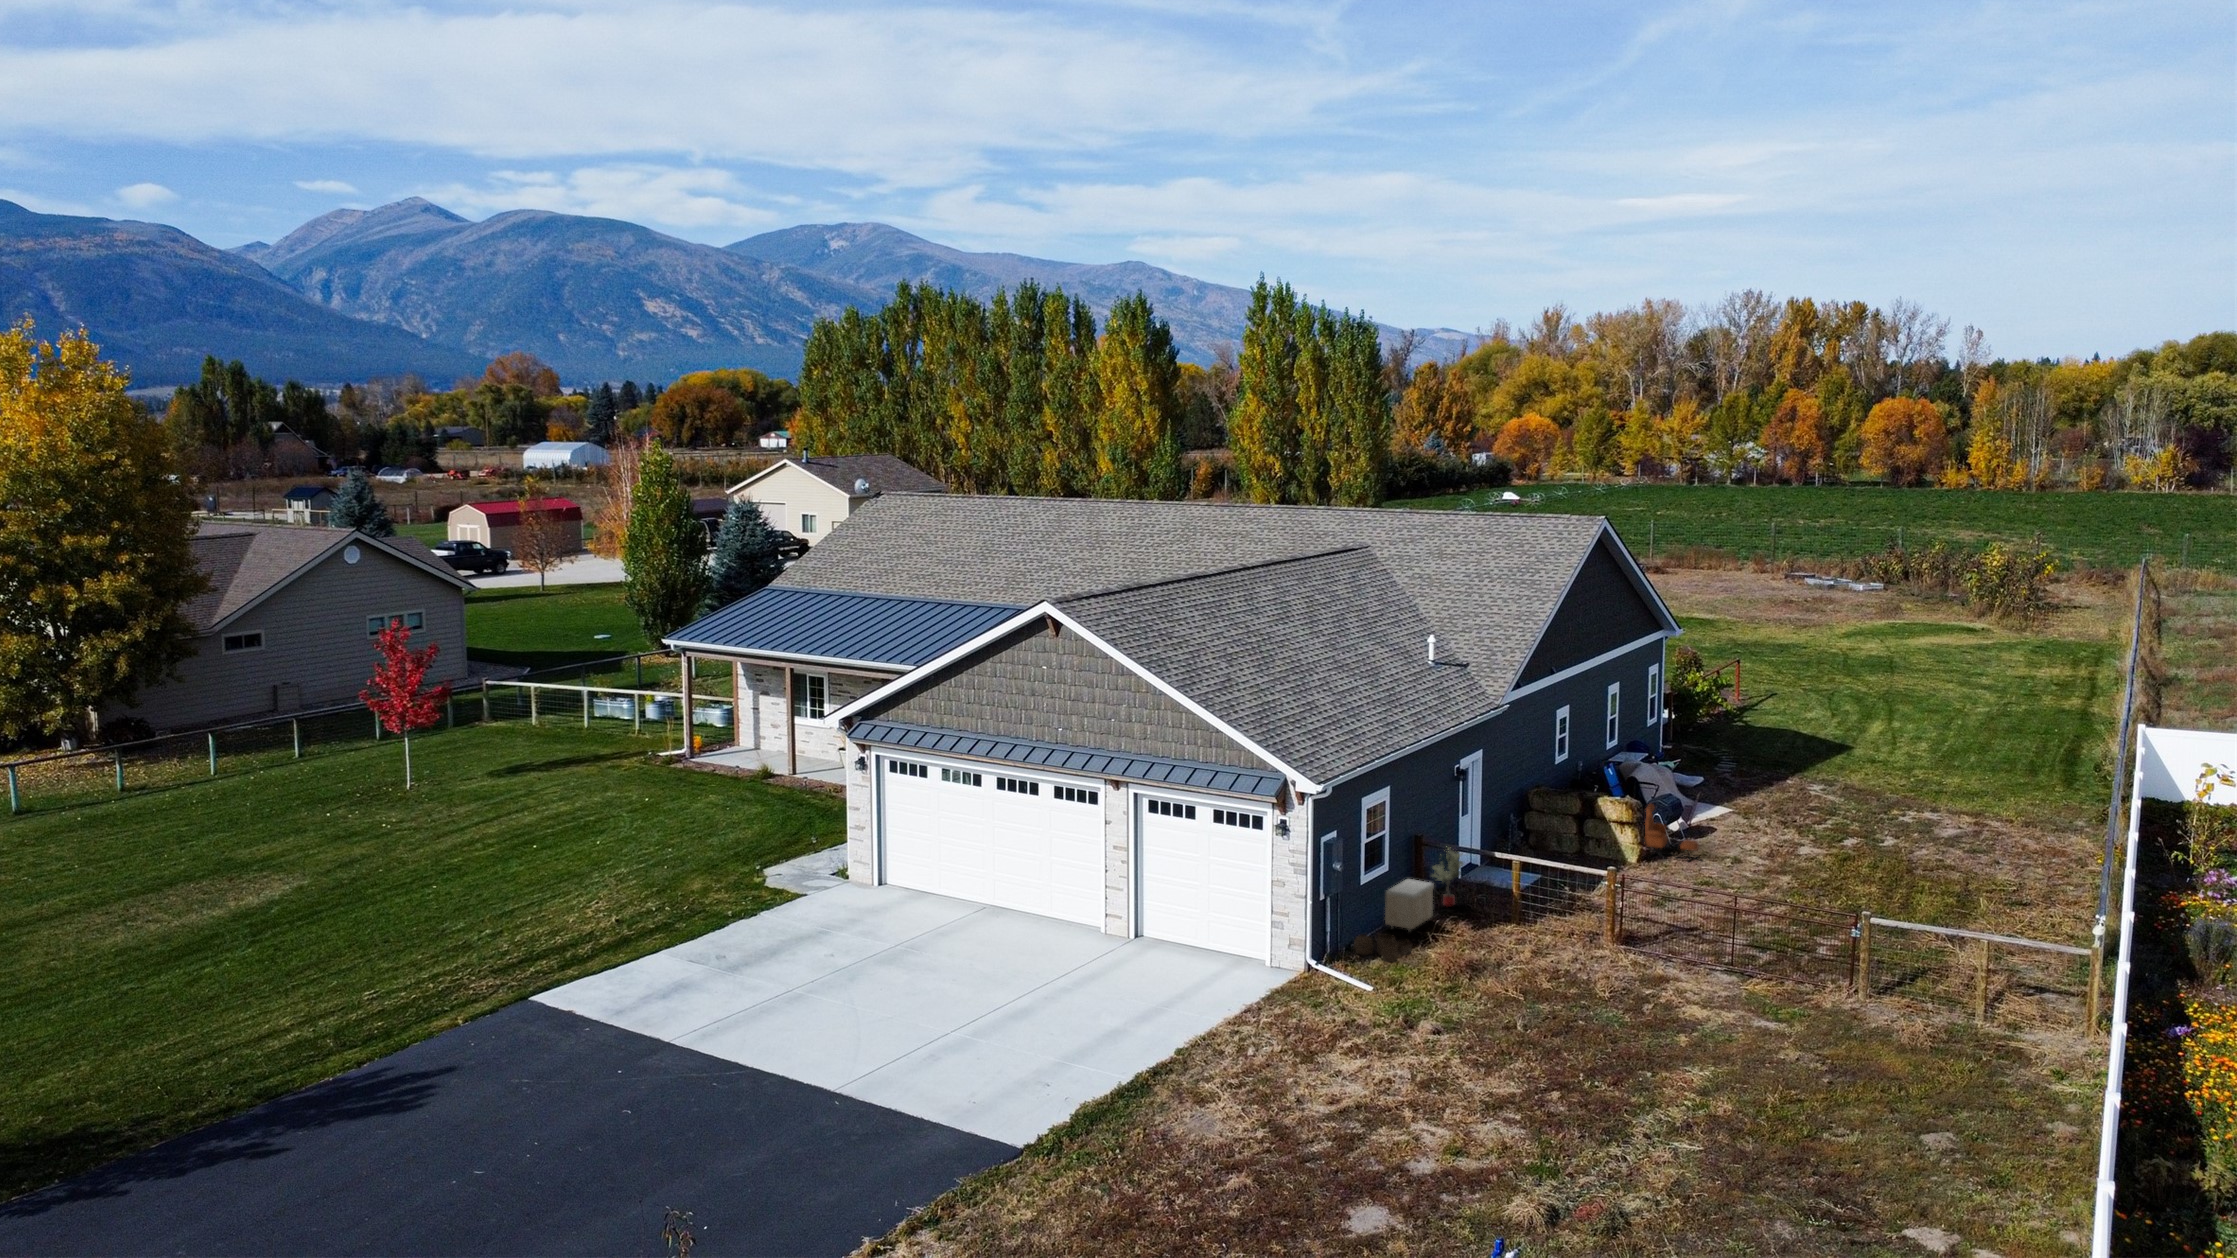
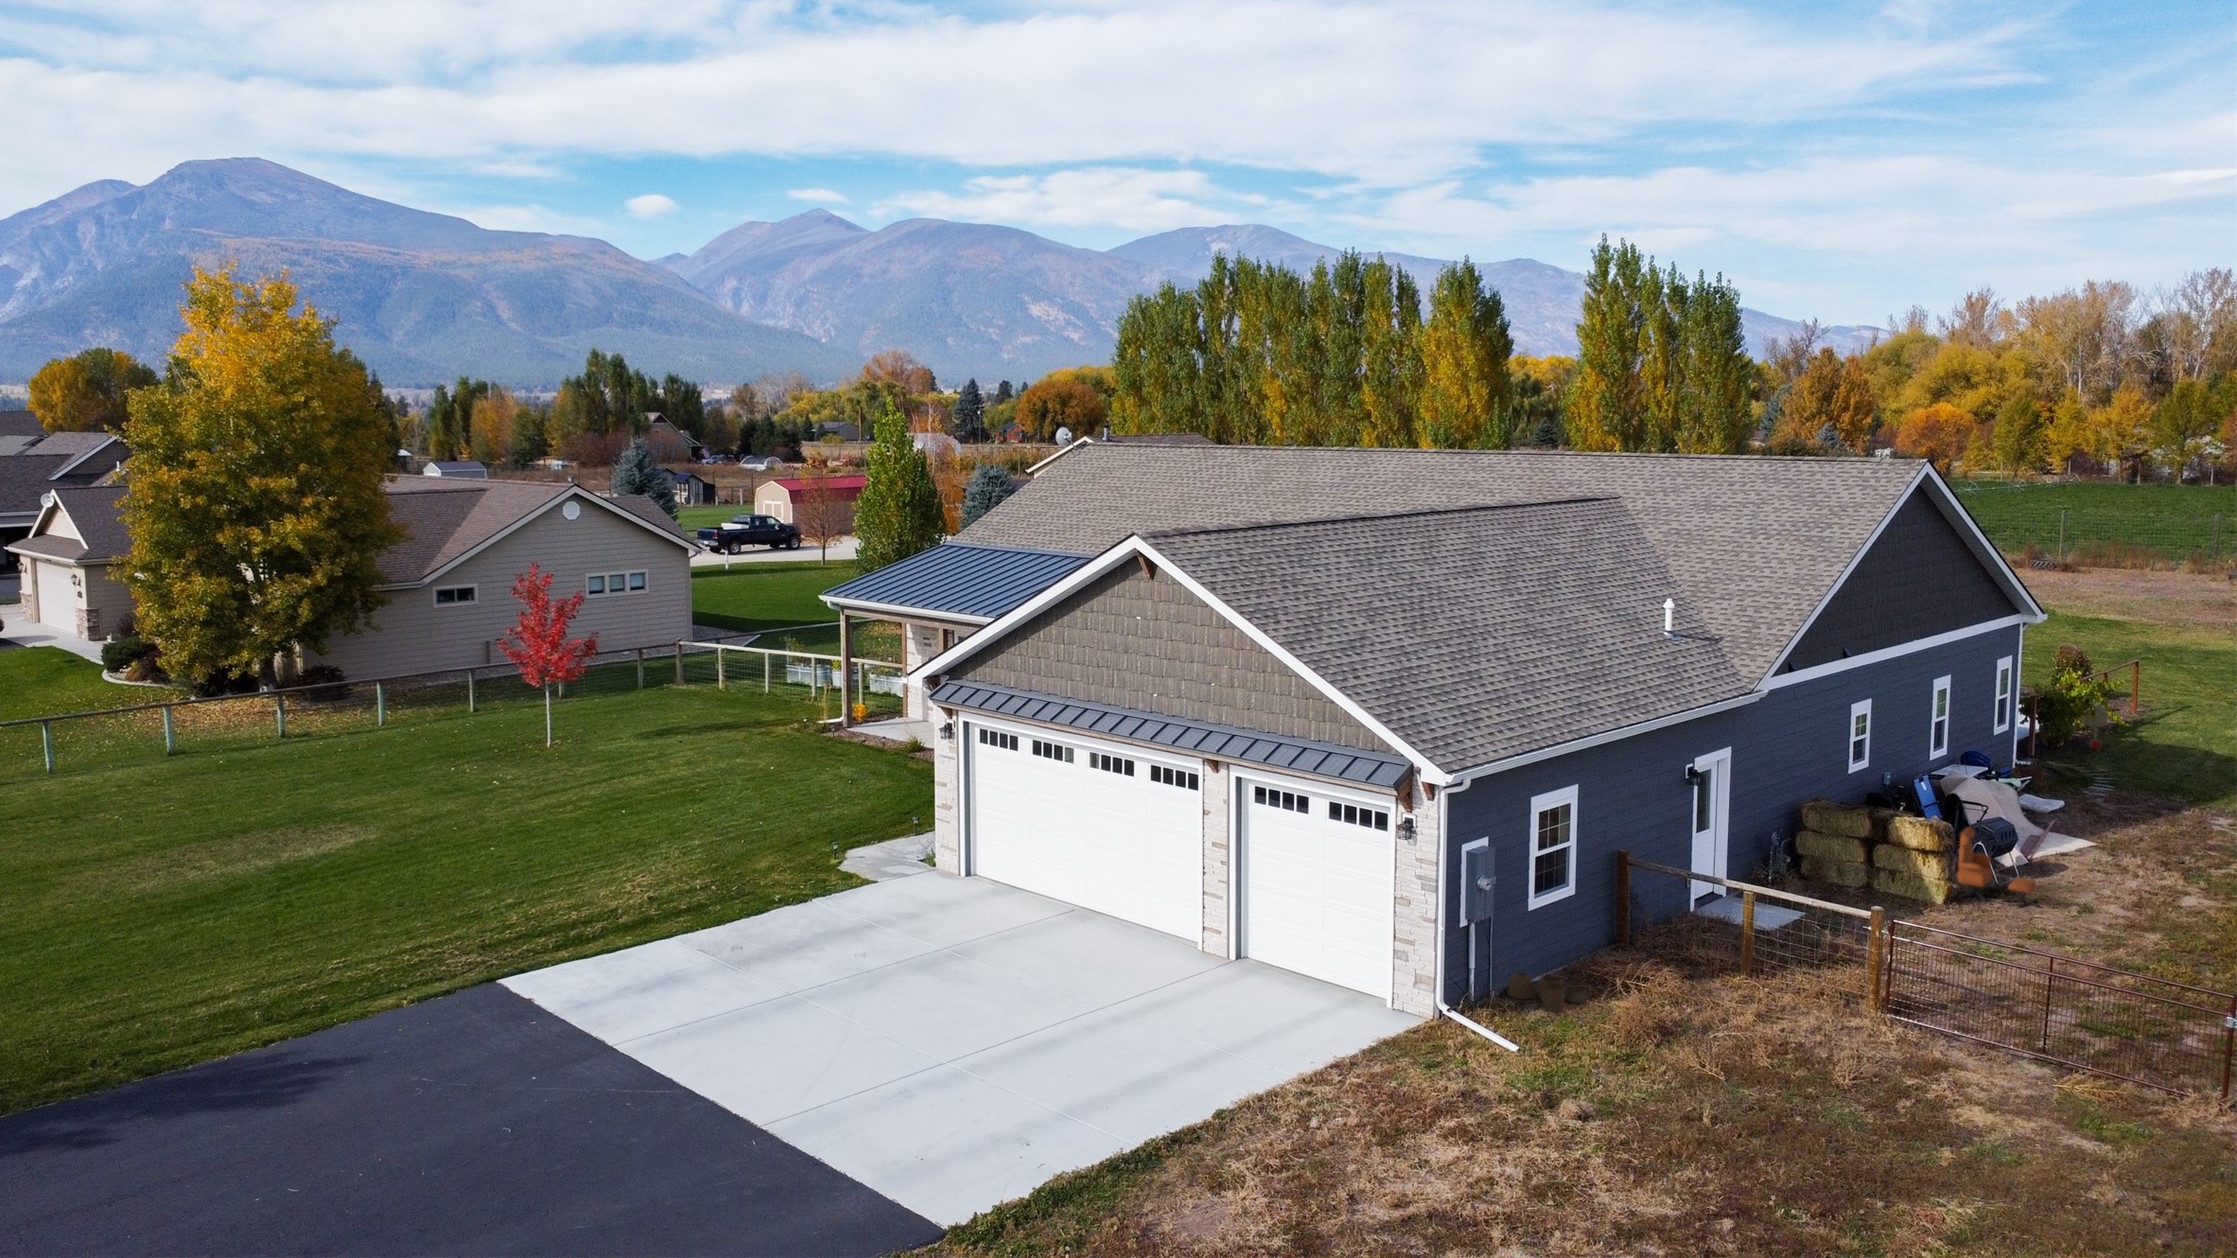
potted tree: present [1433,846,1463,907] -> present [2082,700,2108,749]
storage bench: present [1385,879,1434,931] -> none [1562,905,1633,974]

